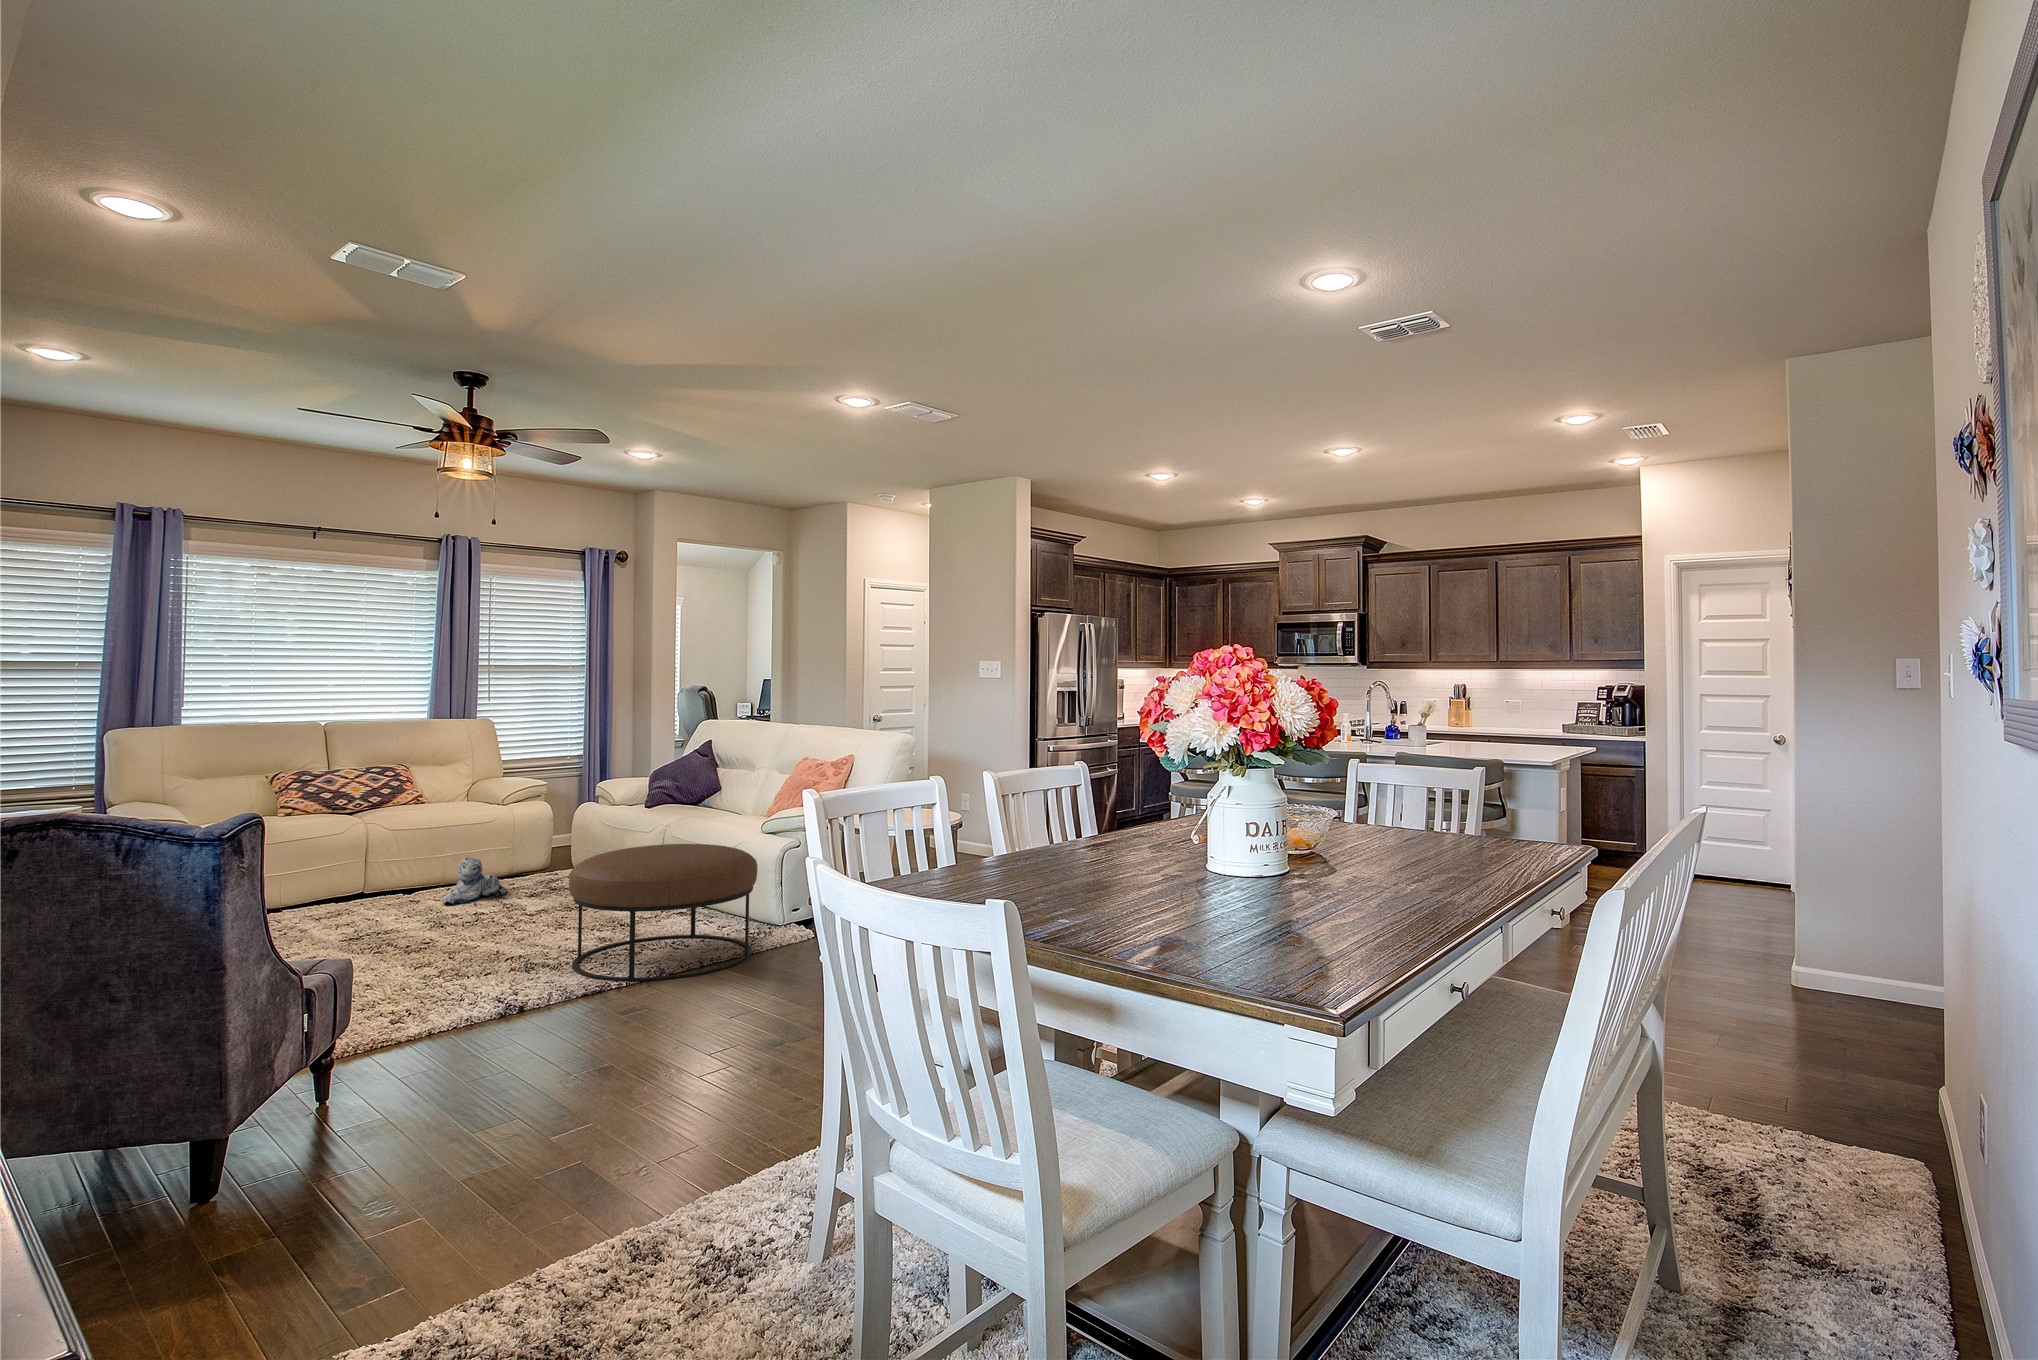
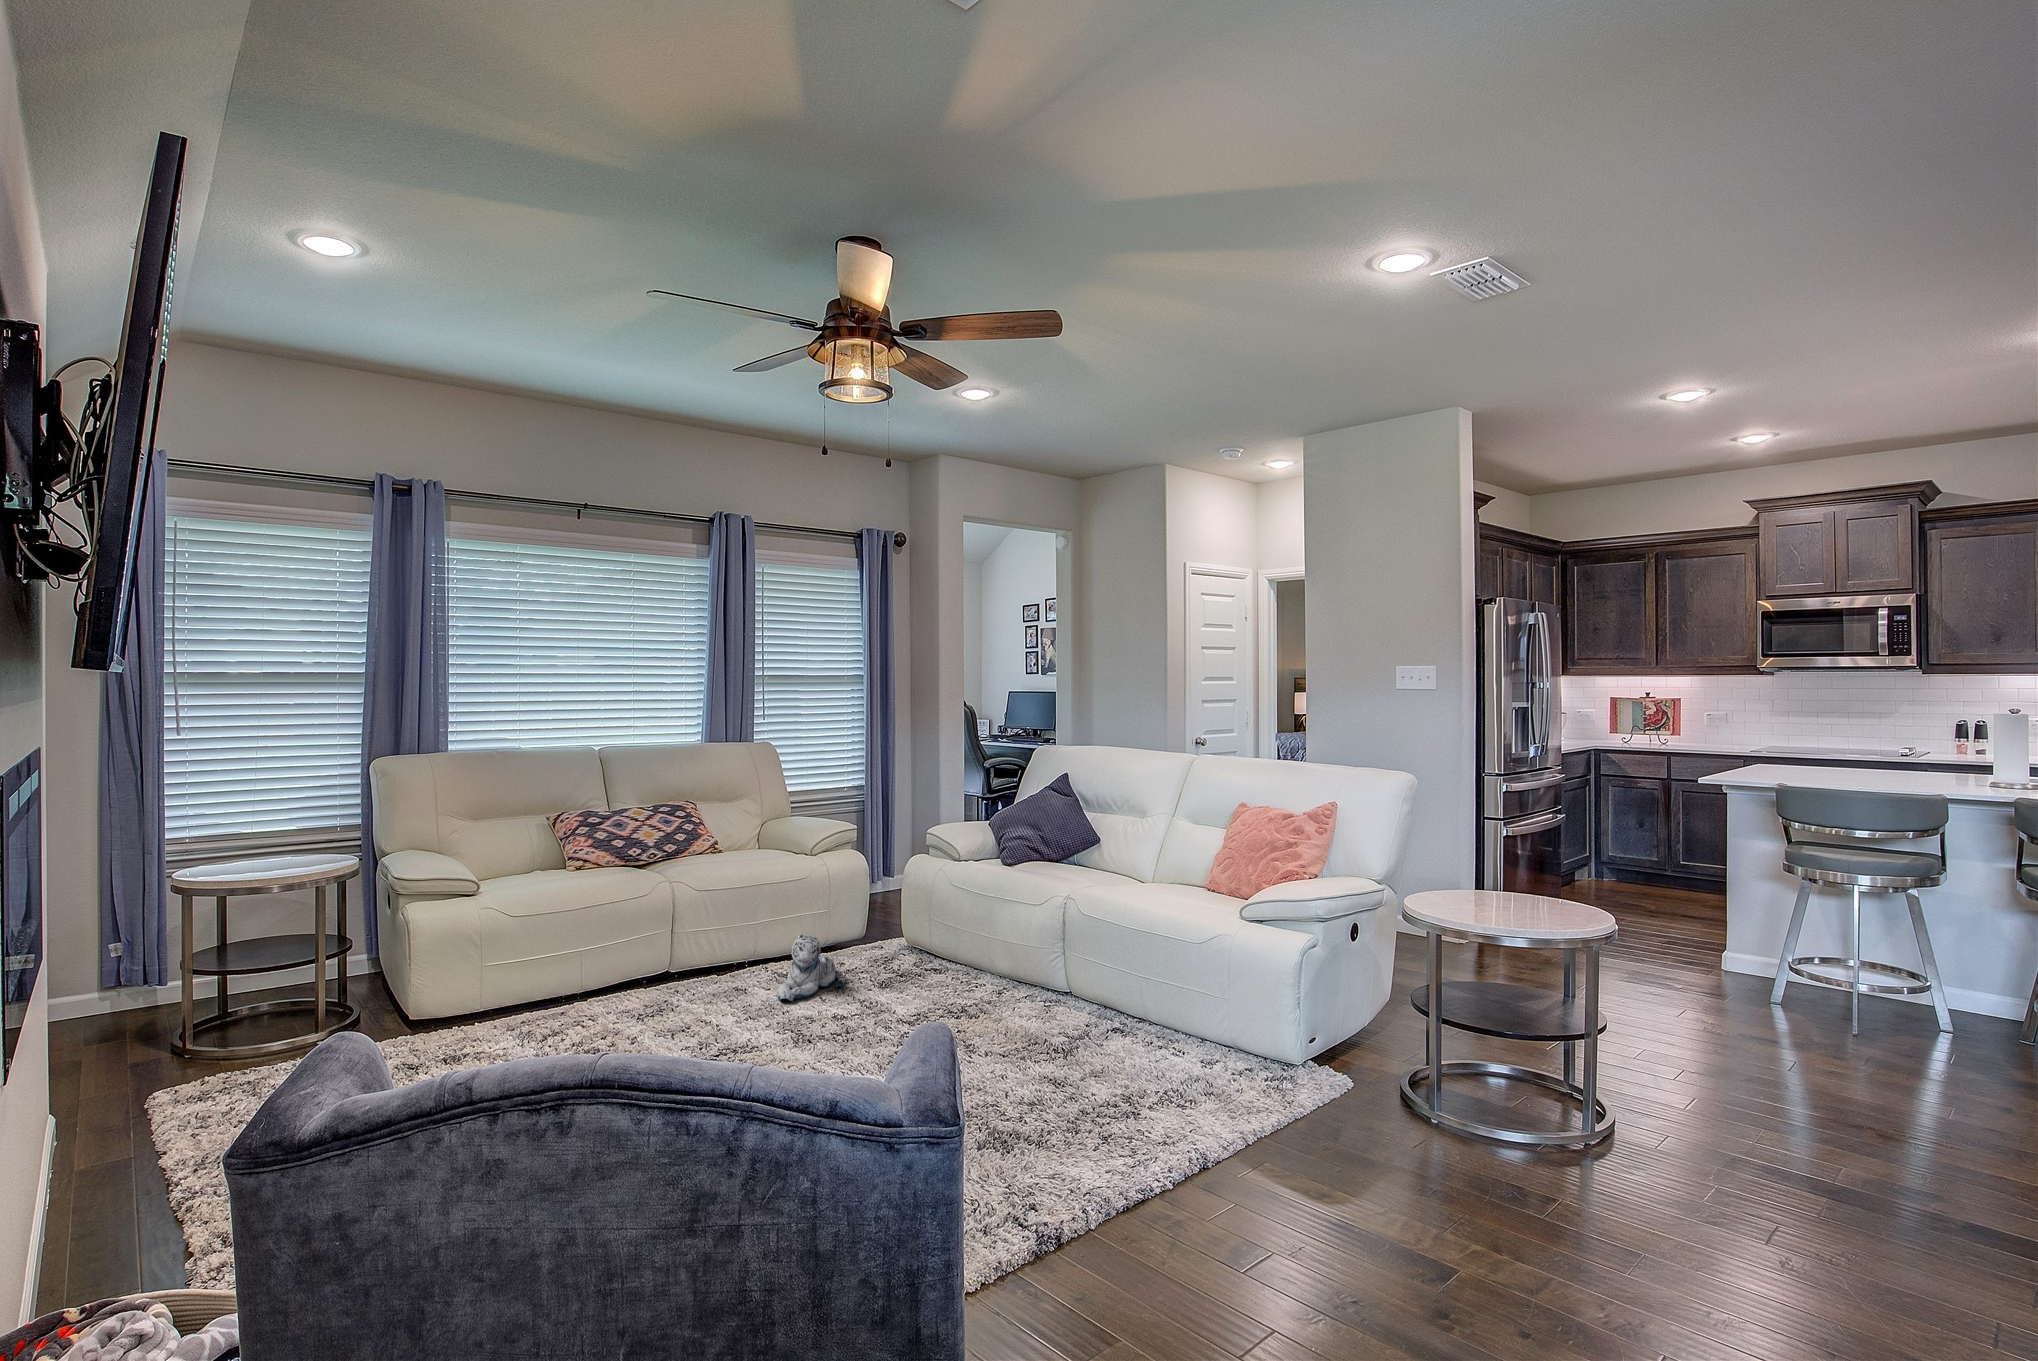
ottoman: present [569,844,758,981] -> none [1056,955,1350,1221]

